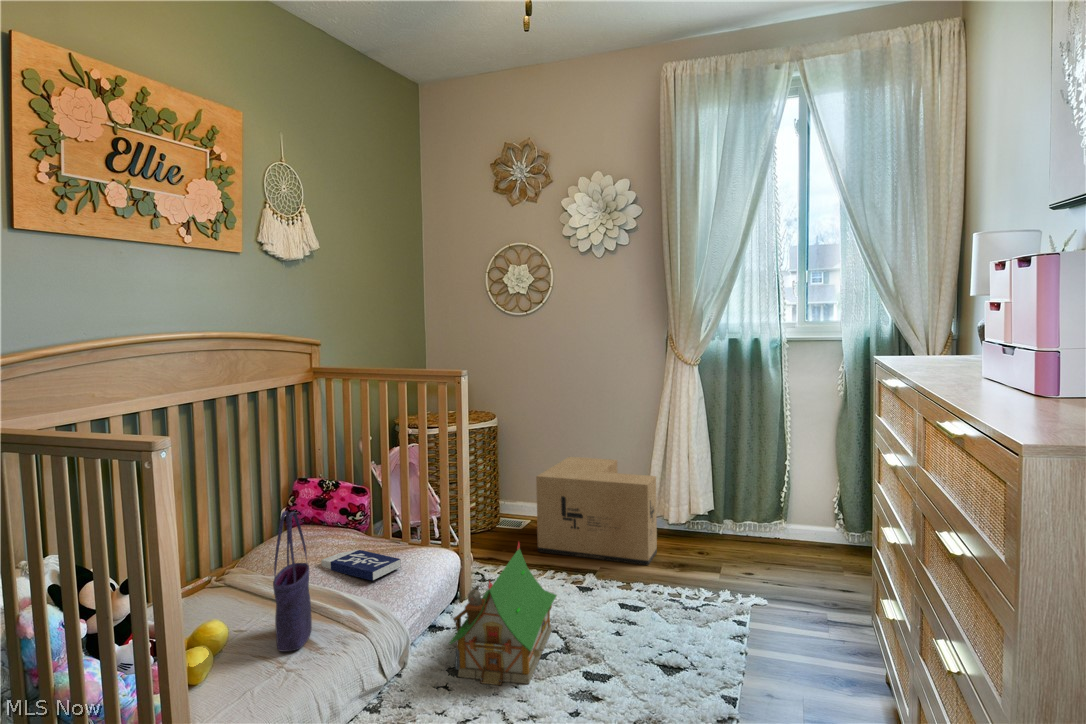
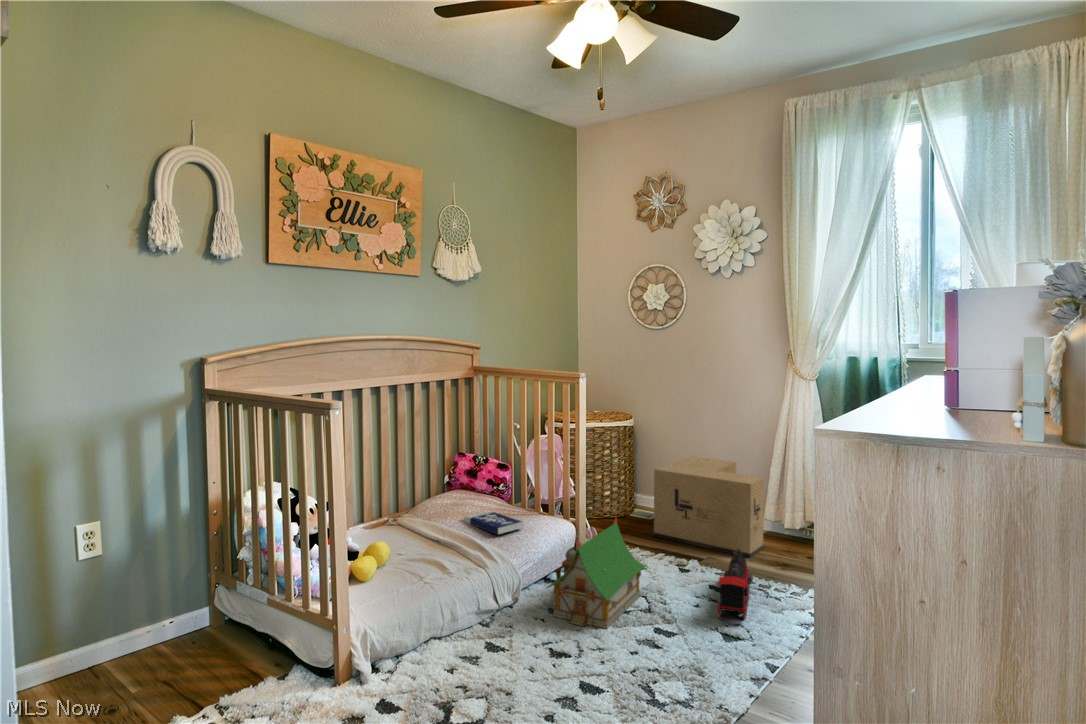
tote bag: present [273,511,312,651] -> none [417,470,445,573]
toy train: none [635,560,680,645] -> present [718,549,753,619]

